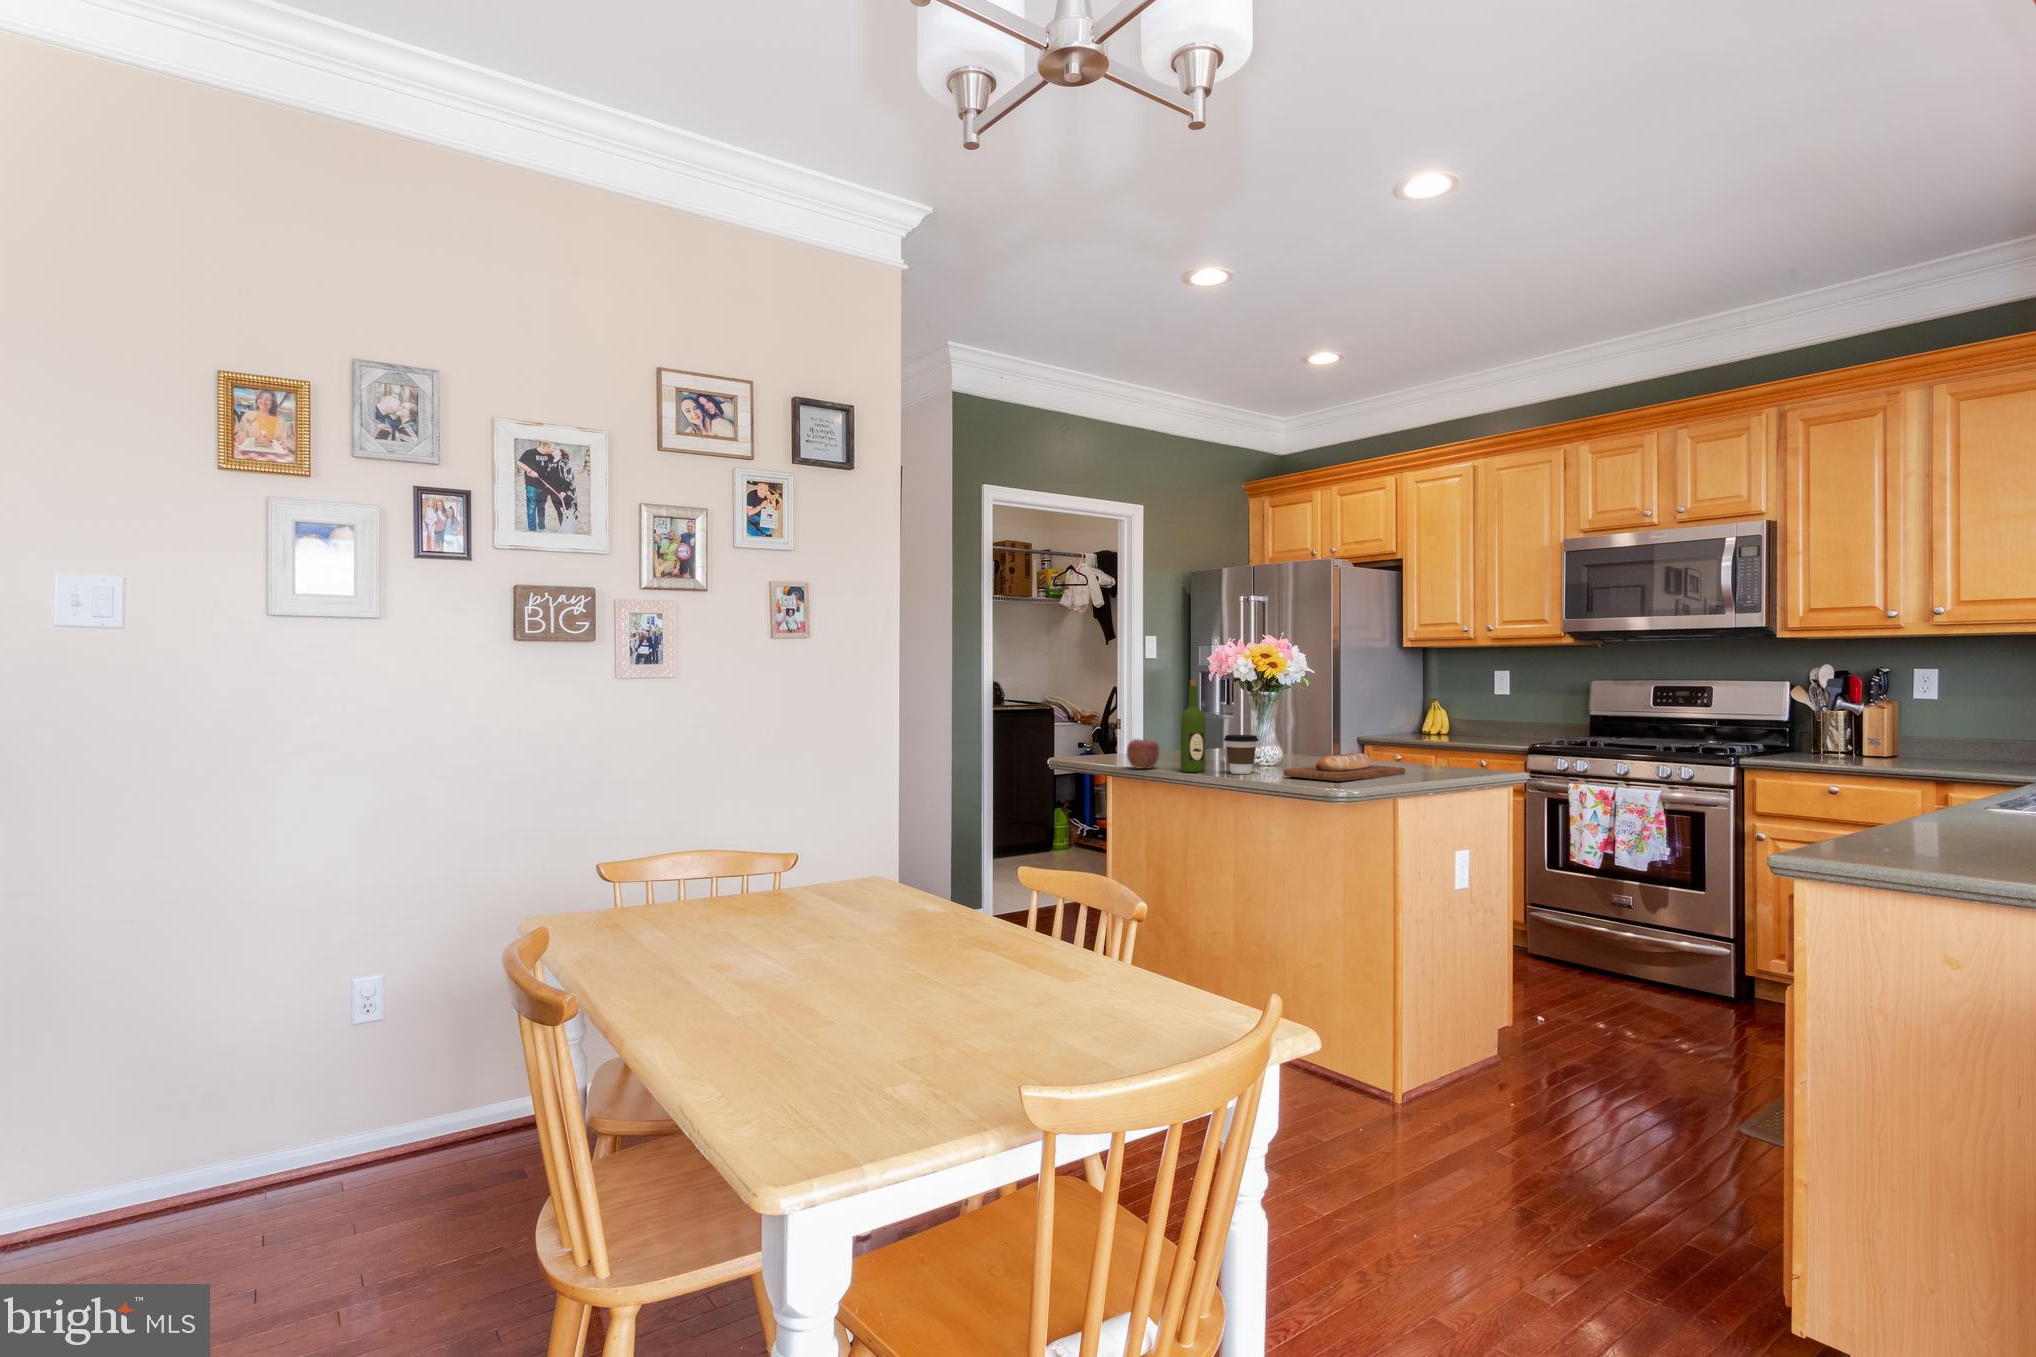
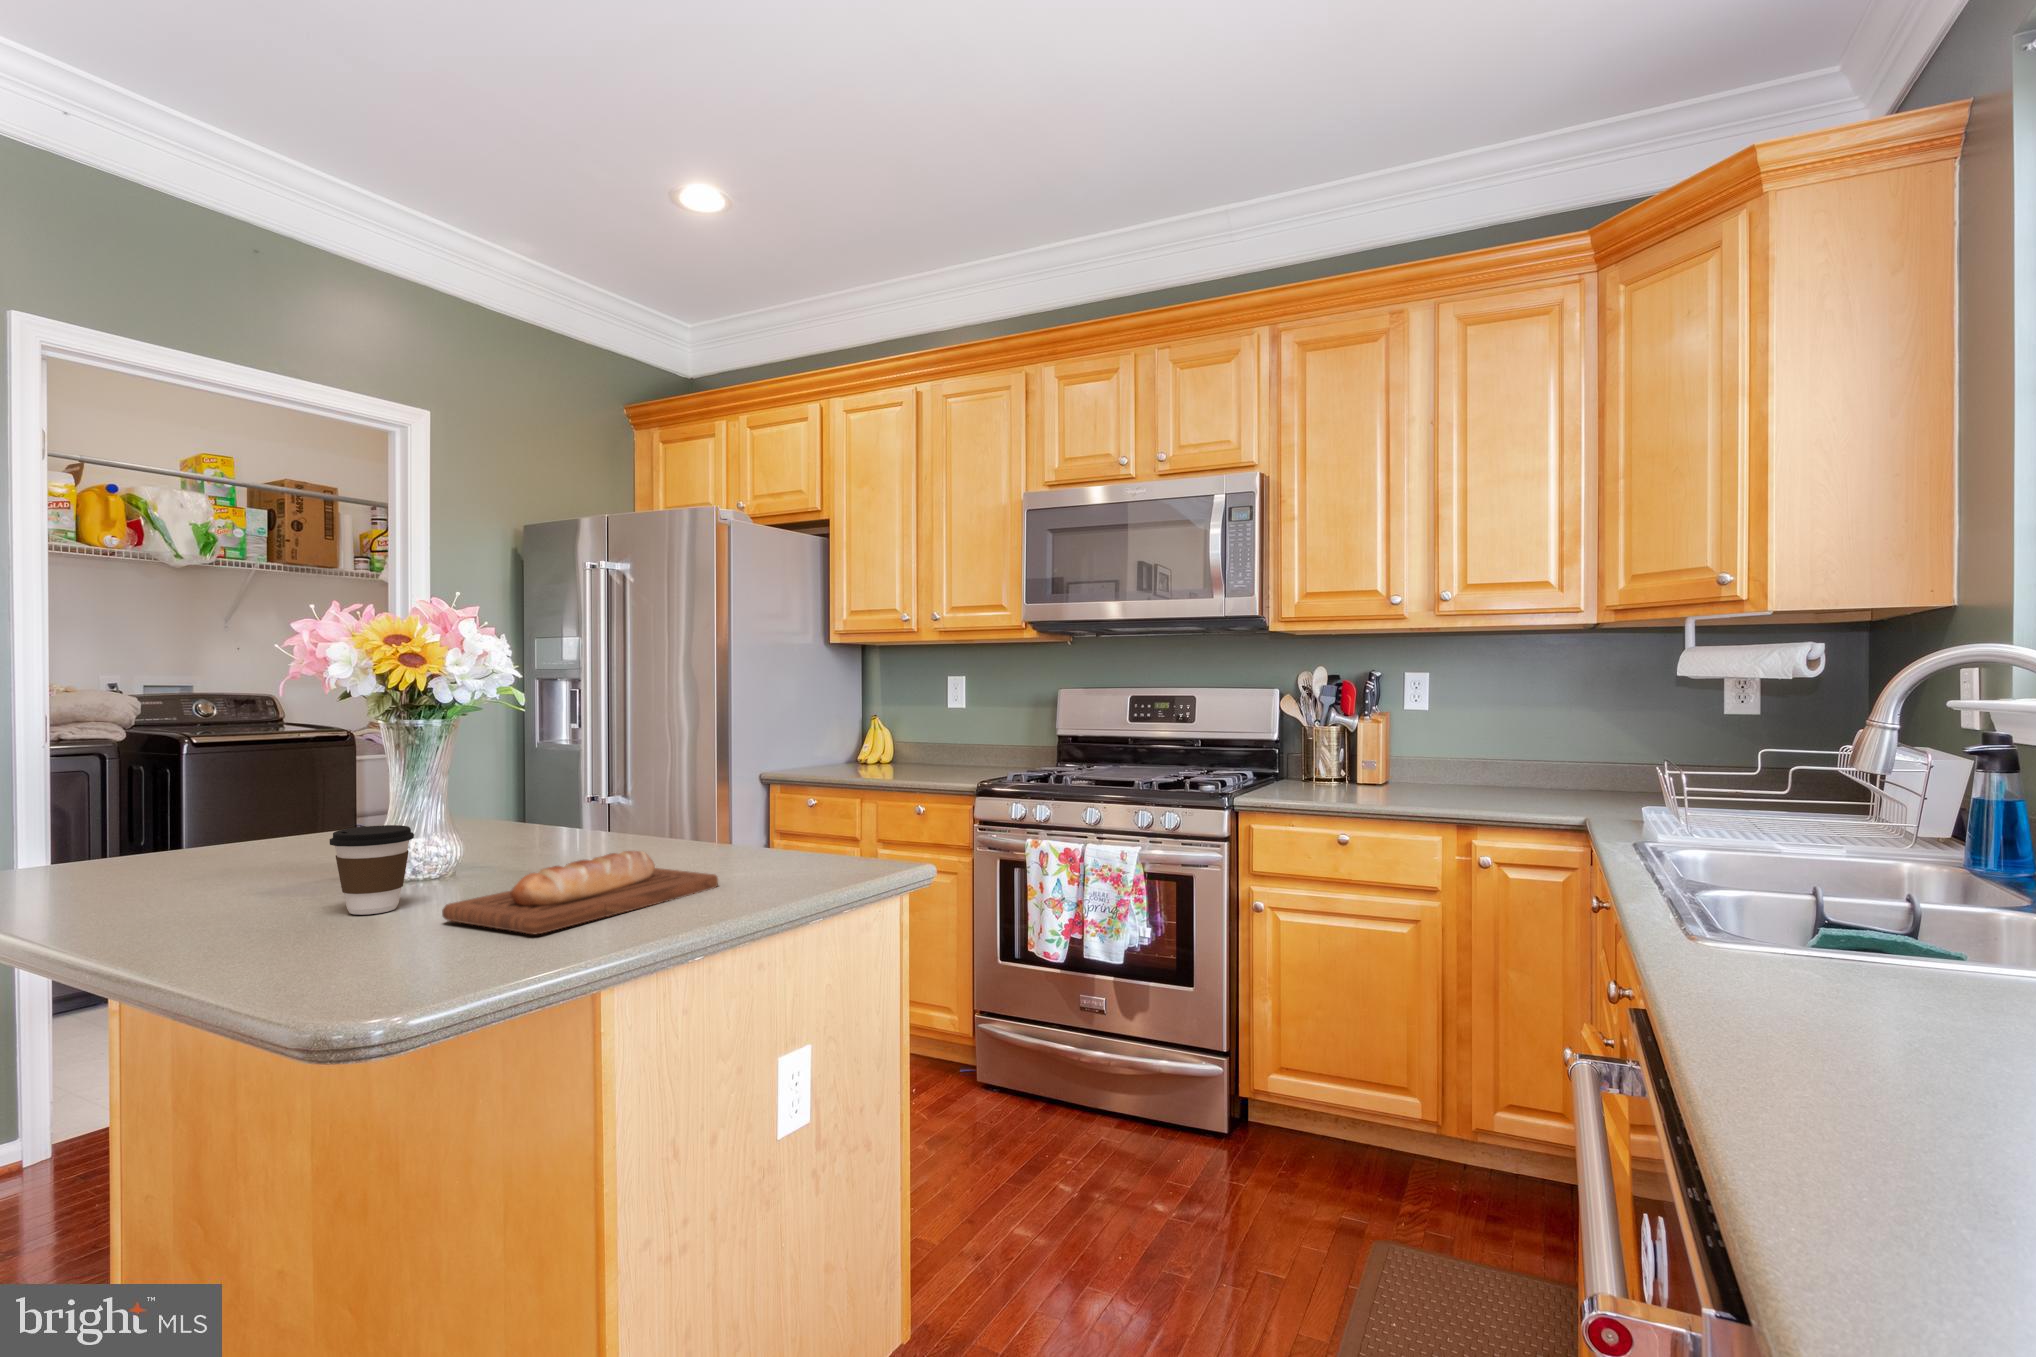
wine bottle: present [1181,680,1205,772] -> none [243,711,307,913]
apple: present [1127,739,1159,769] -> none [132,839,223,906]

